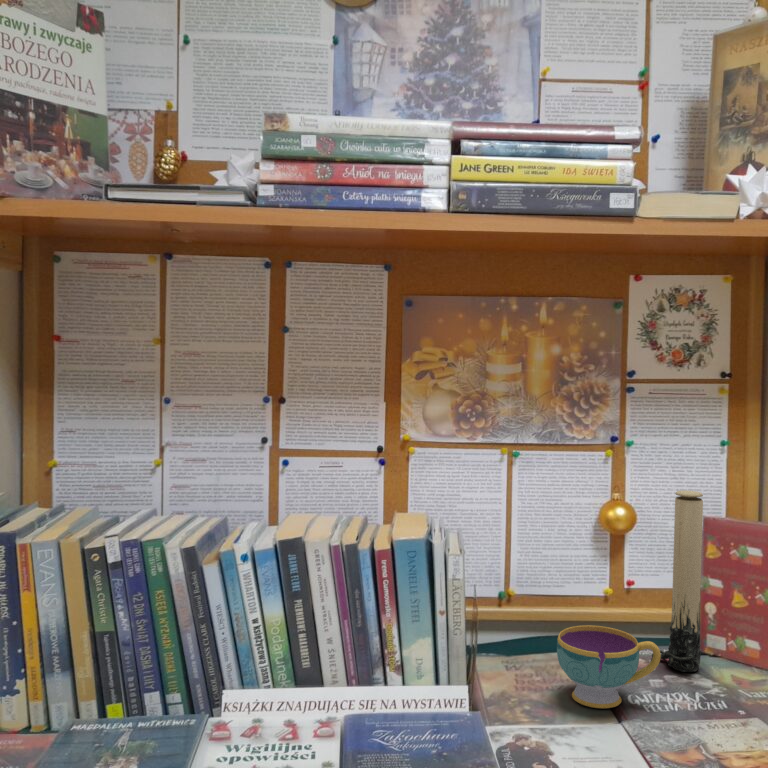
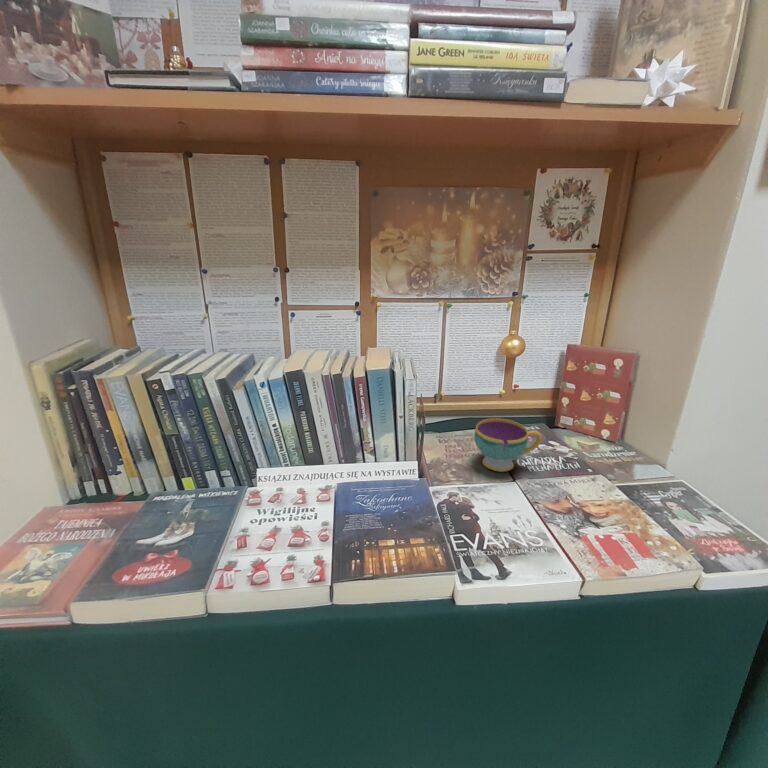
candle: present [652,491,703,672] -> none [530,329,576,442]

